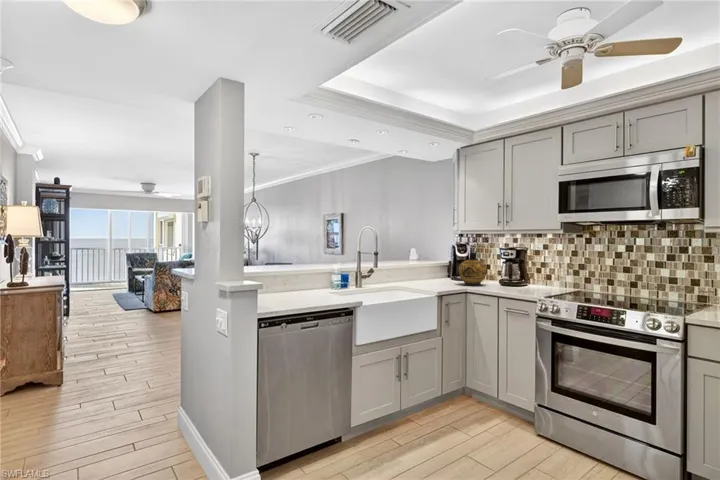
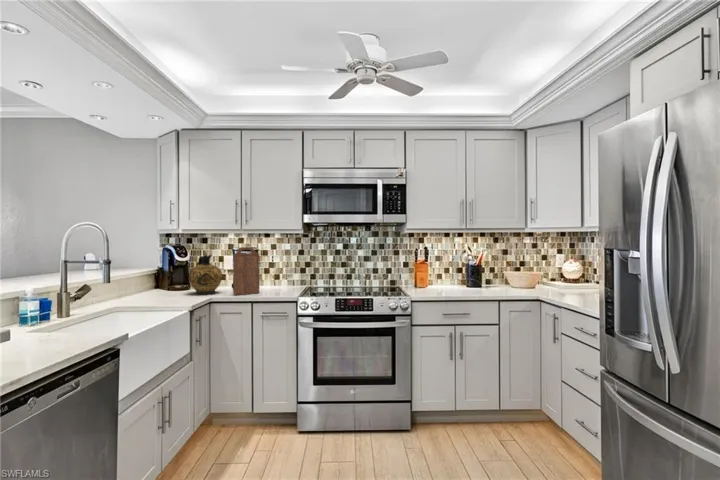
cutting board: none [489,246,516,290] -> present [233,248,259,295]

